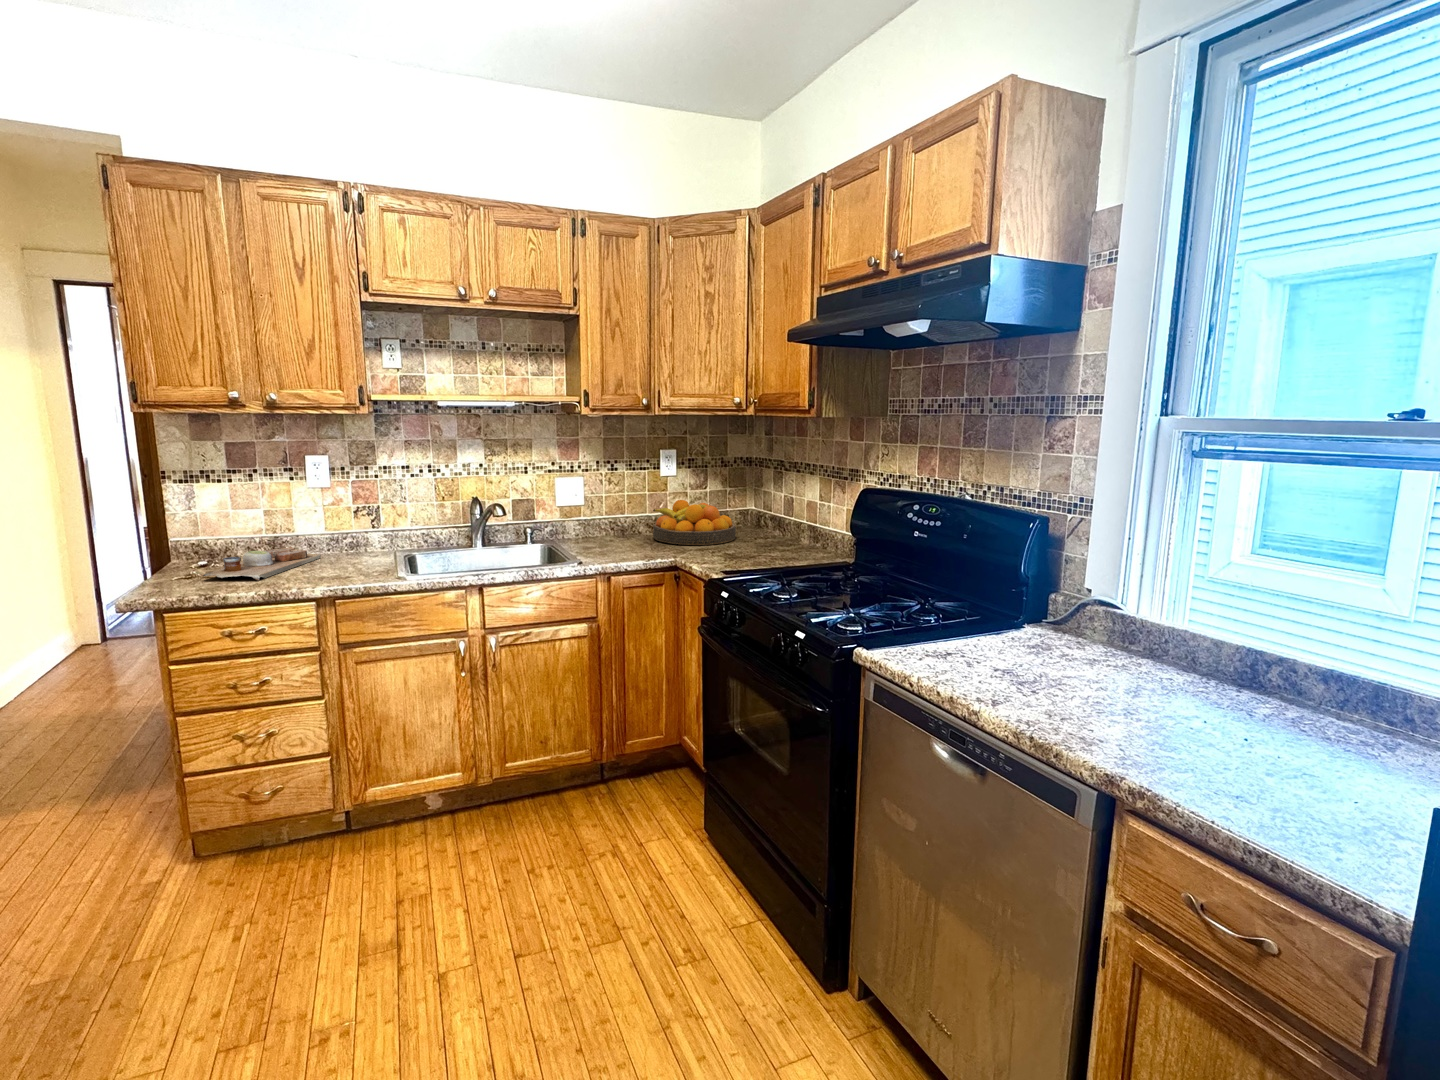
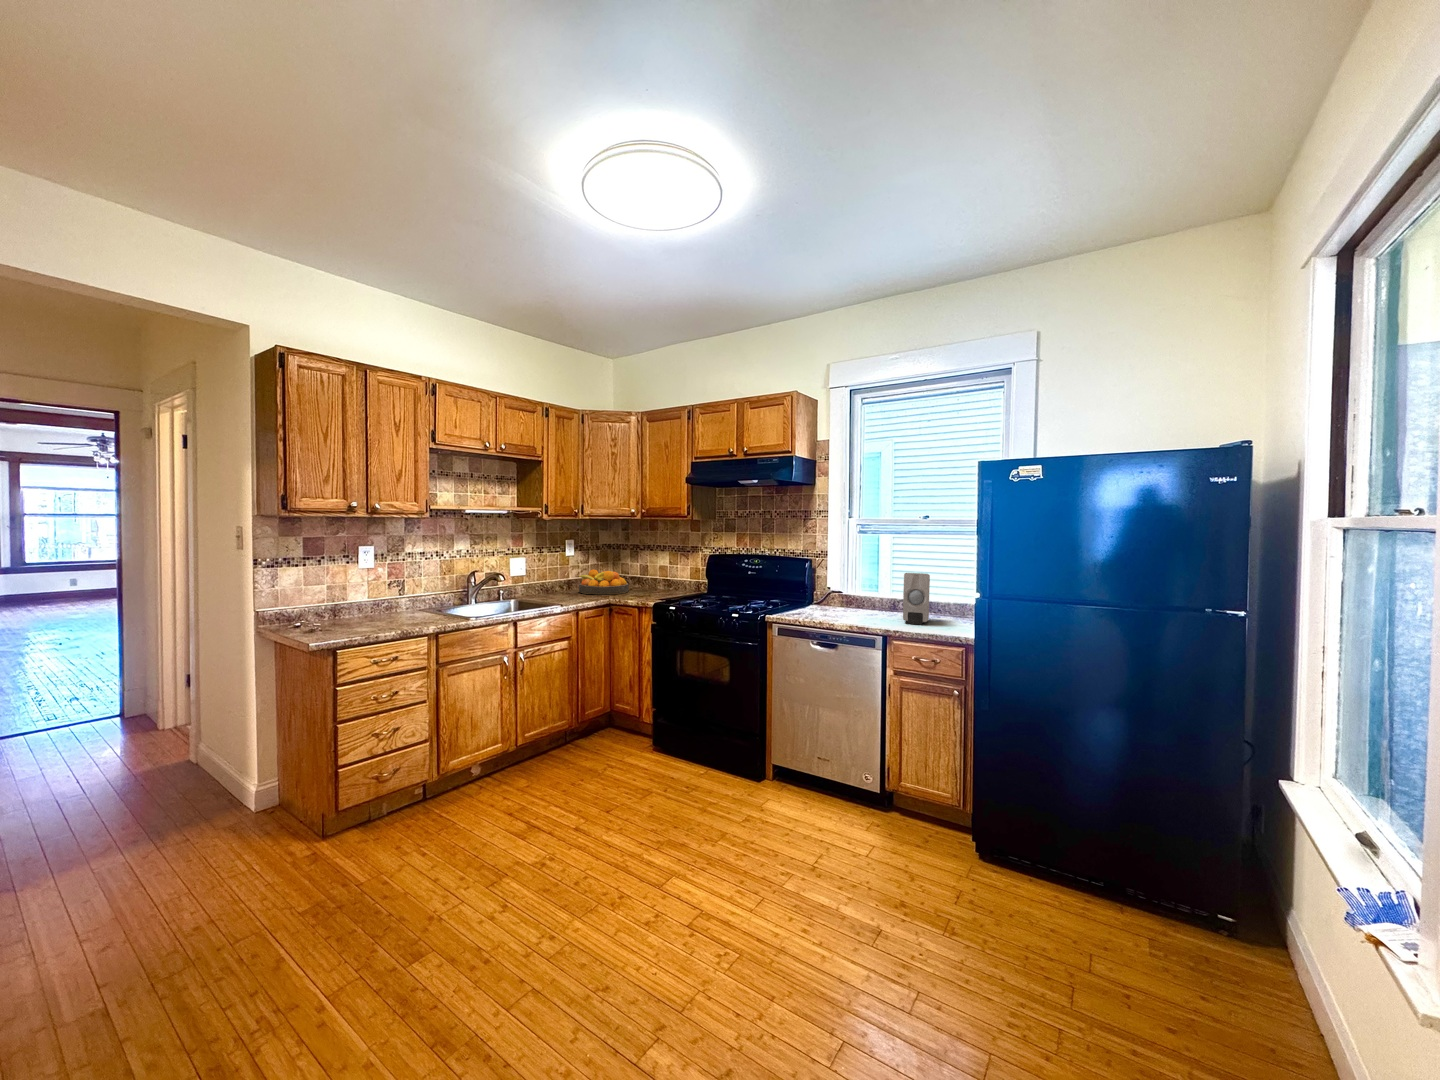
cutting board: present [203,547,320,581] -> none [328,610,377,629]
soap dispenser: none [1183,582,1310,743] -> present [903,573,930,624]

